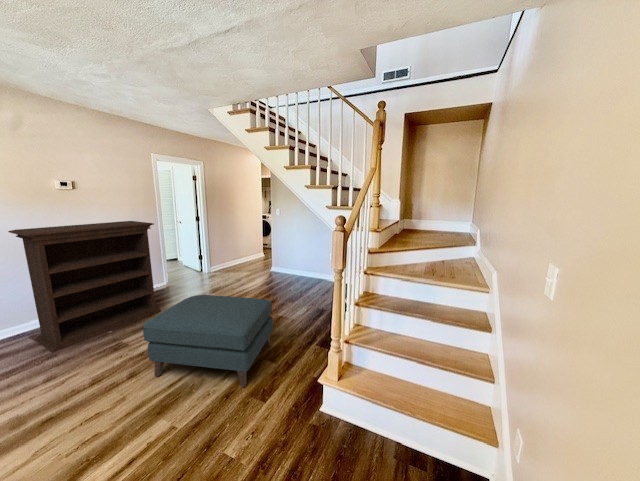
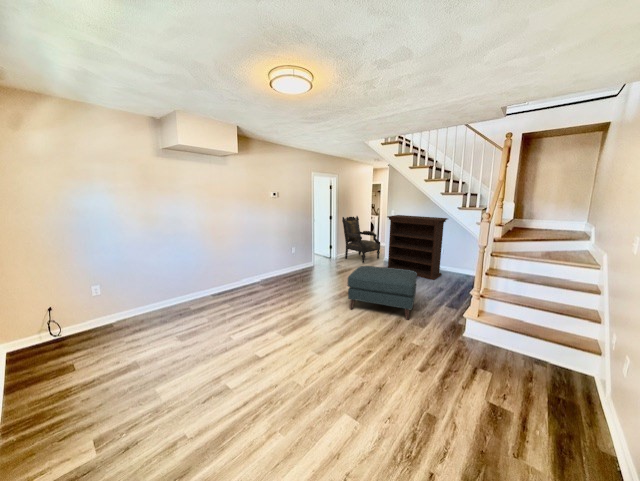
armchair: none [213,217,265,278] -> present [342,216,380,263]
bookshelf: present [8,221,161,353] -> present [387,215,448,280]

